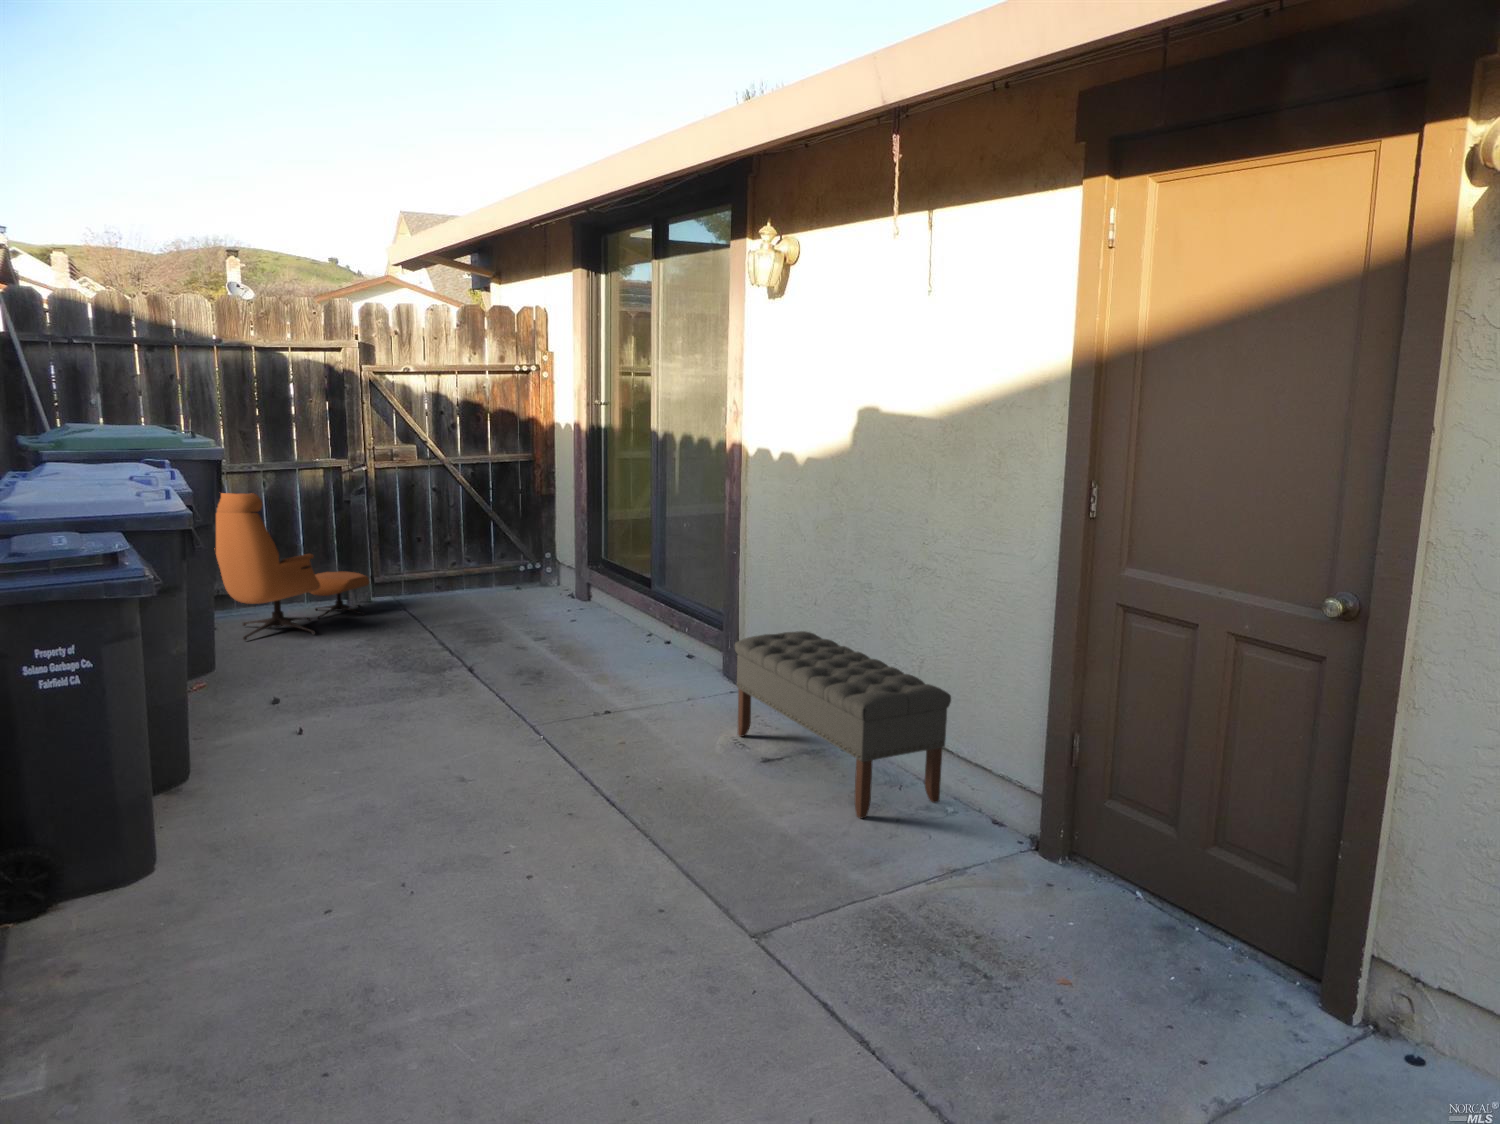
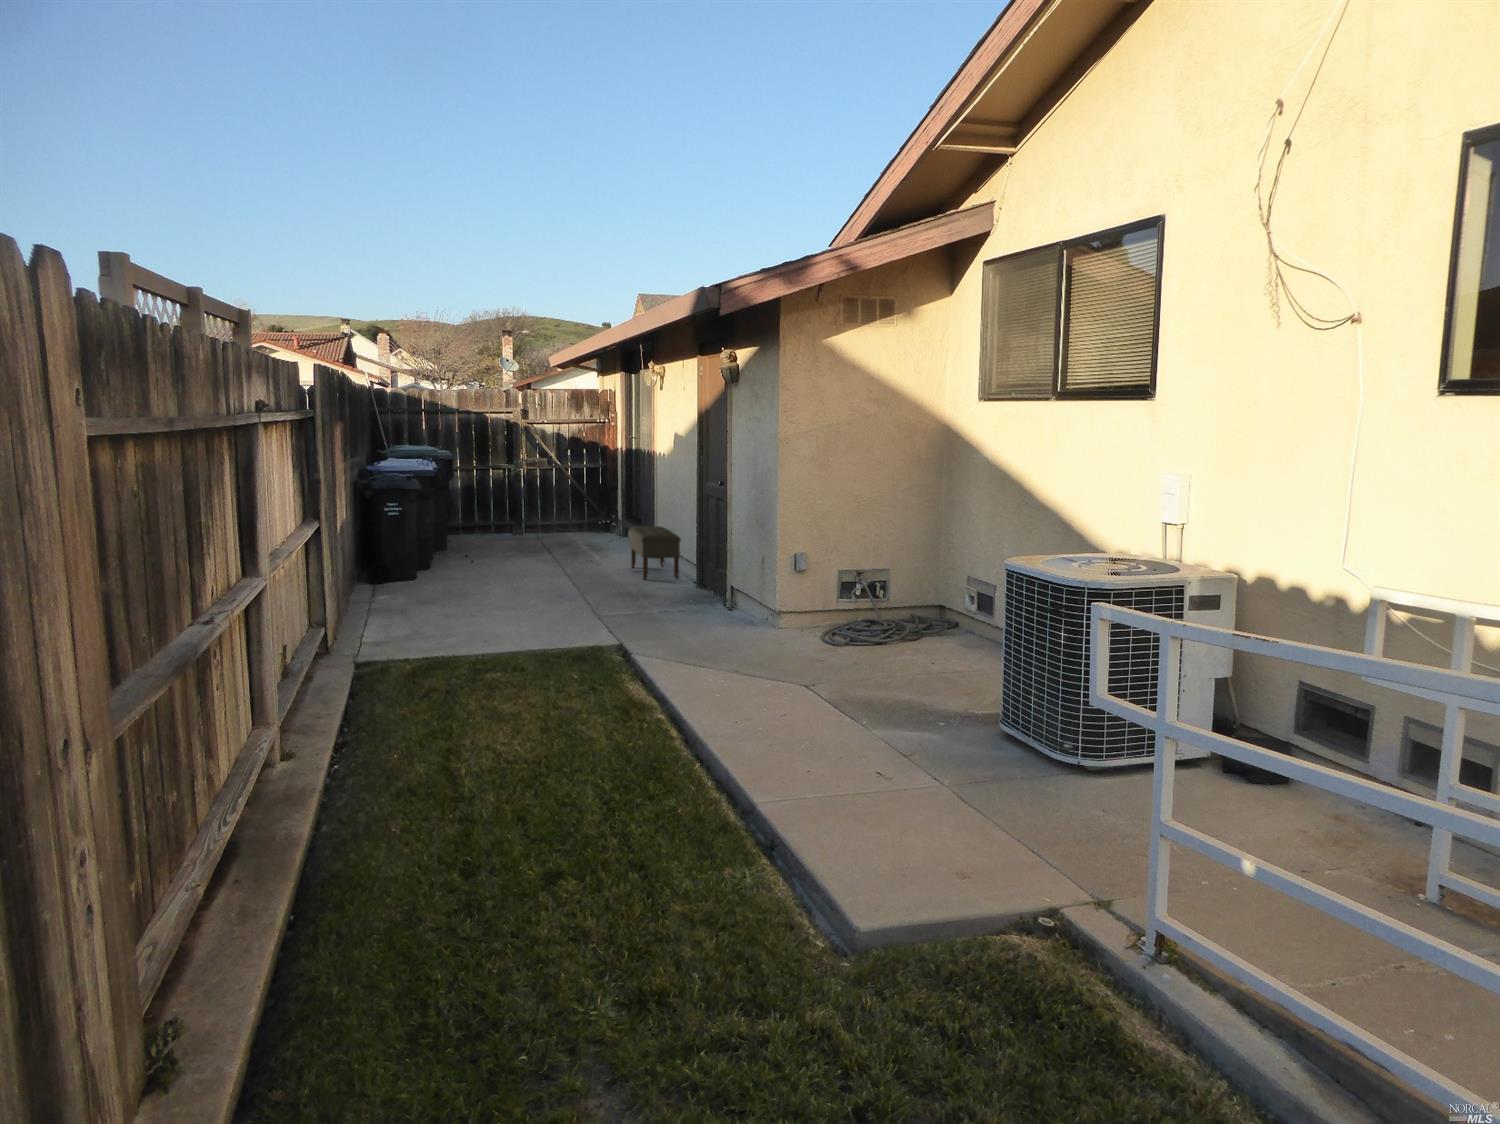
lounge chair: present [216,493,369,640] -> none [447,476,520,544]

